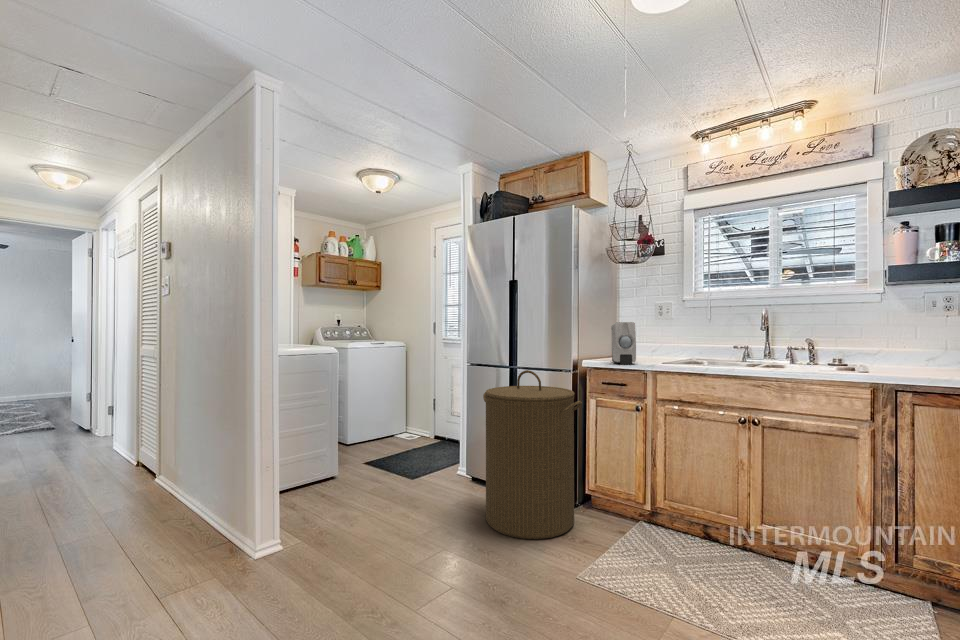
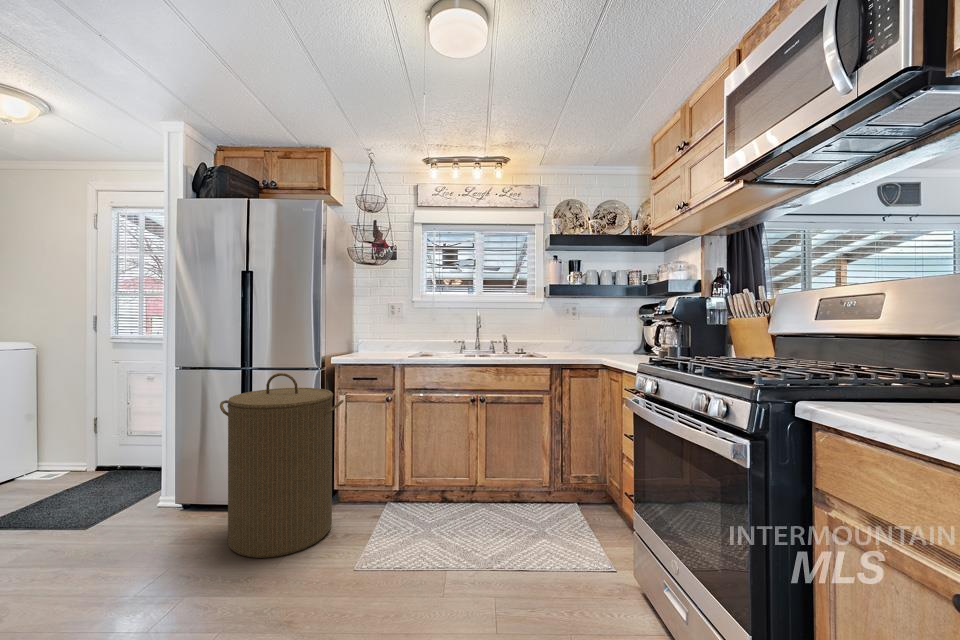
soap dispenser: present [611,322,636,364] -> none [359,321,385,360]

